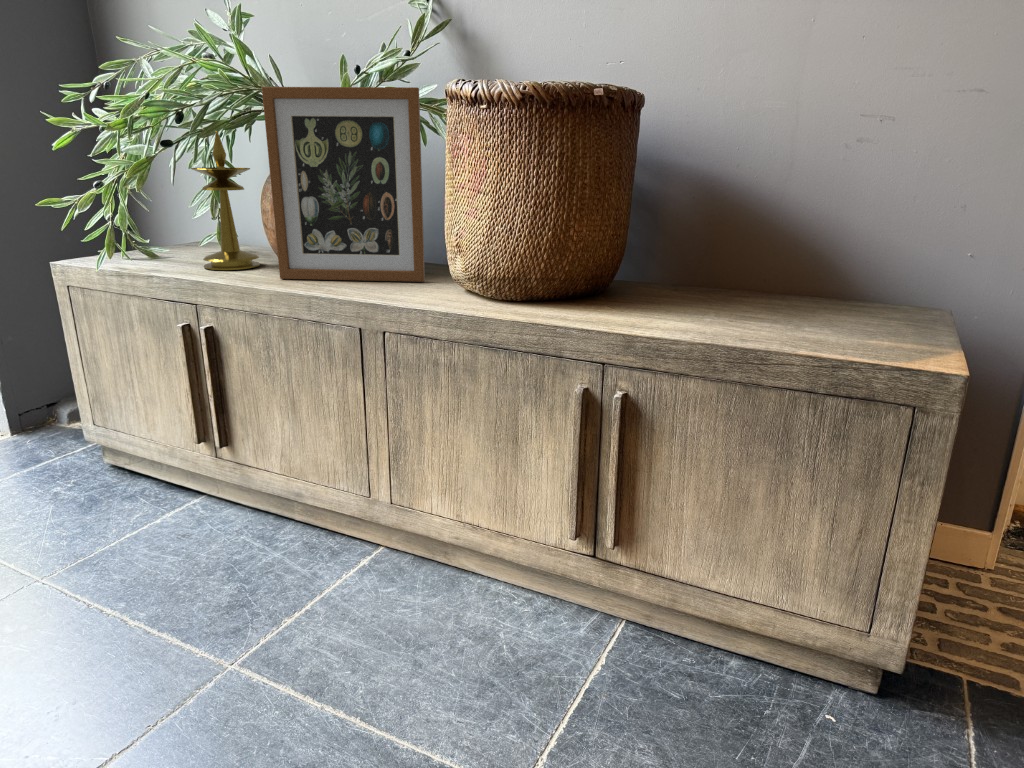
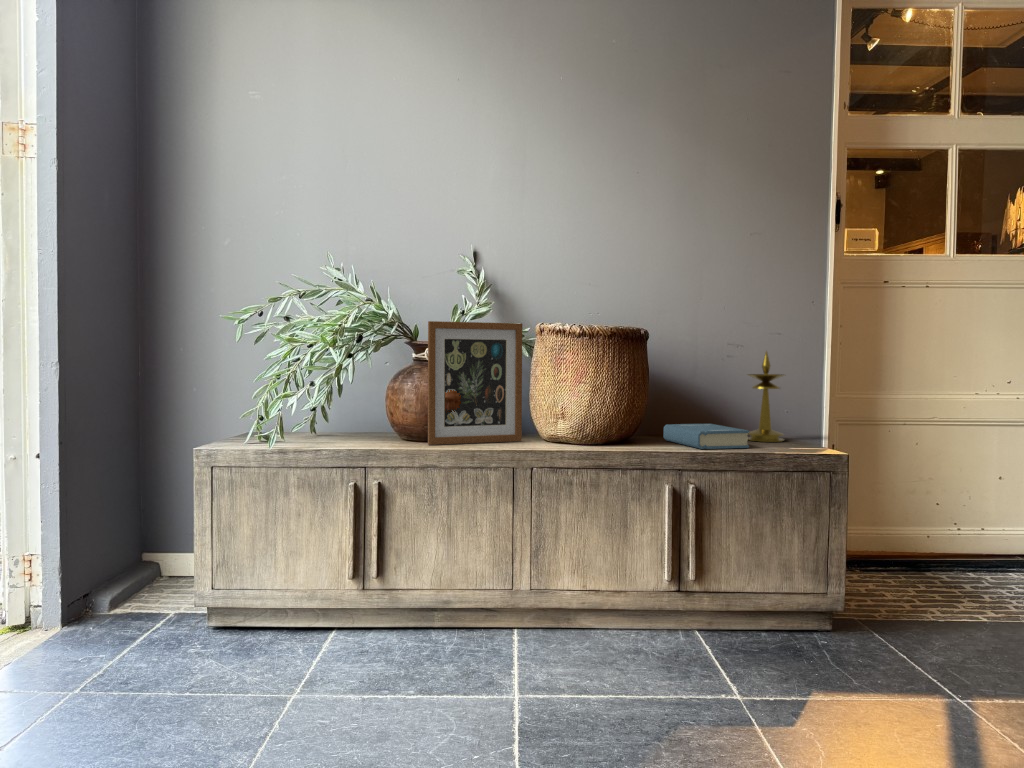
candlestick: present [191,131,260,270] -> present [748,352,784,442]
hardback book: none [649,271,764,334] -> present [663,424,749,449]

